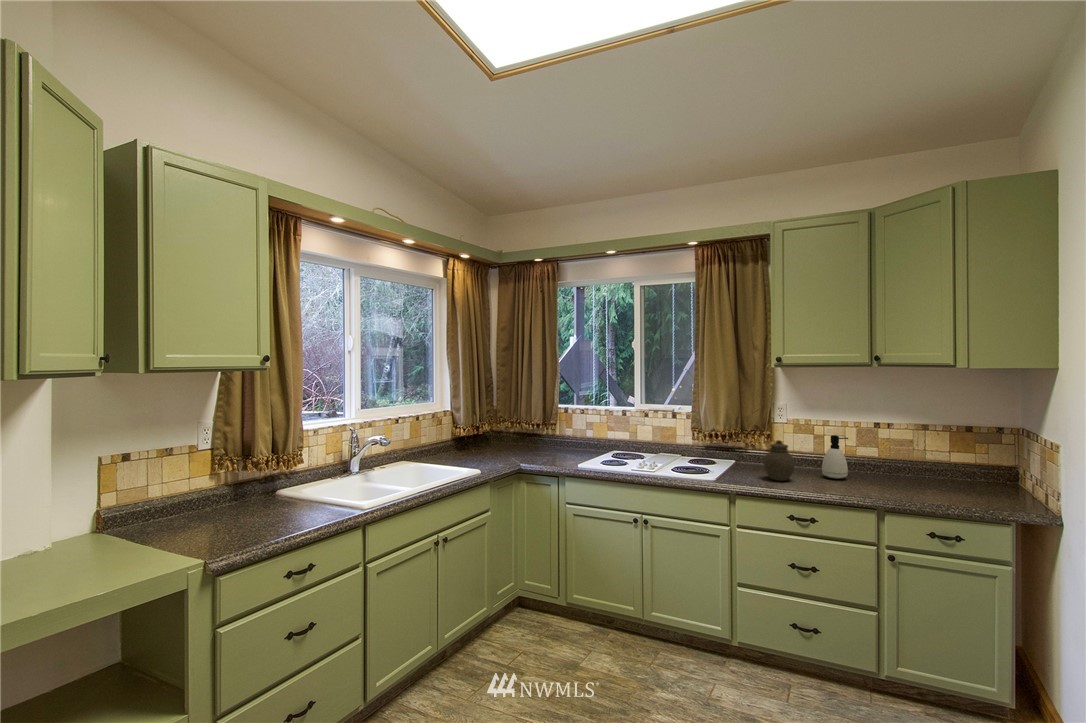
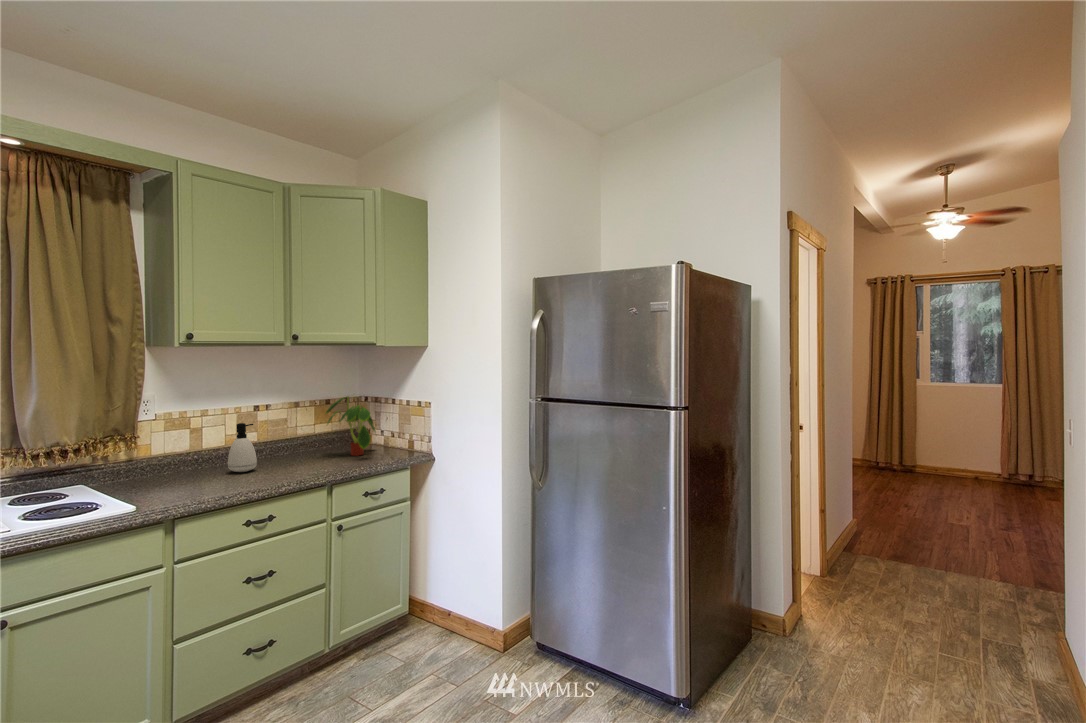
plant: none [927,425,1011,495] -> present [325,396,376,456]
jar: present [763,440,795,481] -> none [178,438,220,489]

